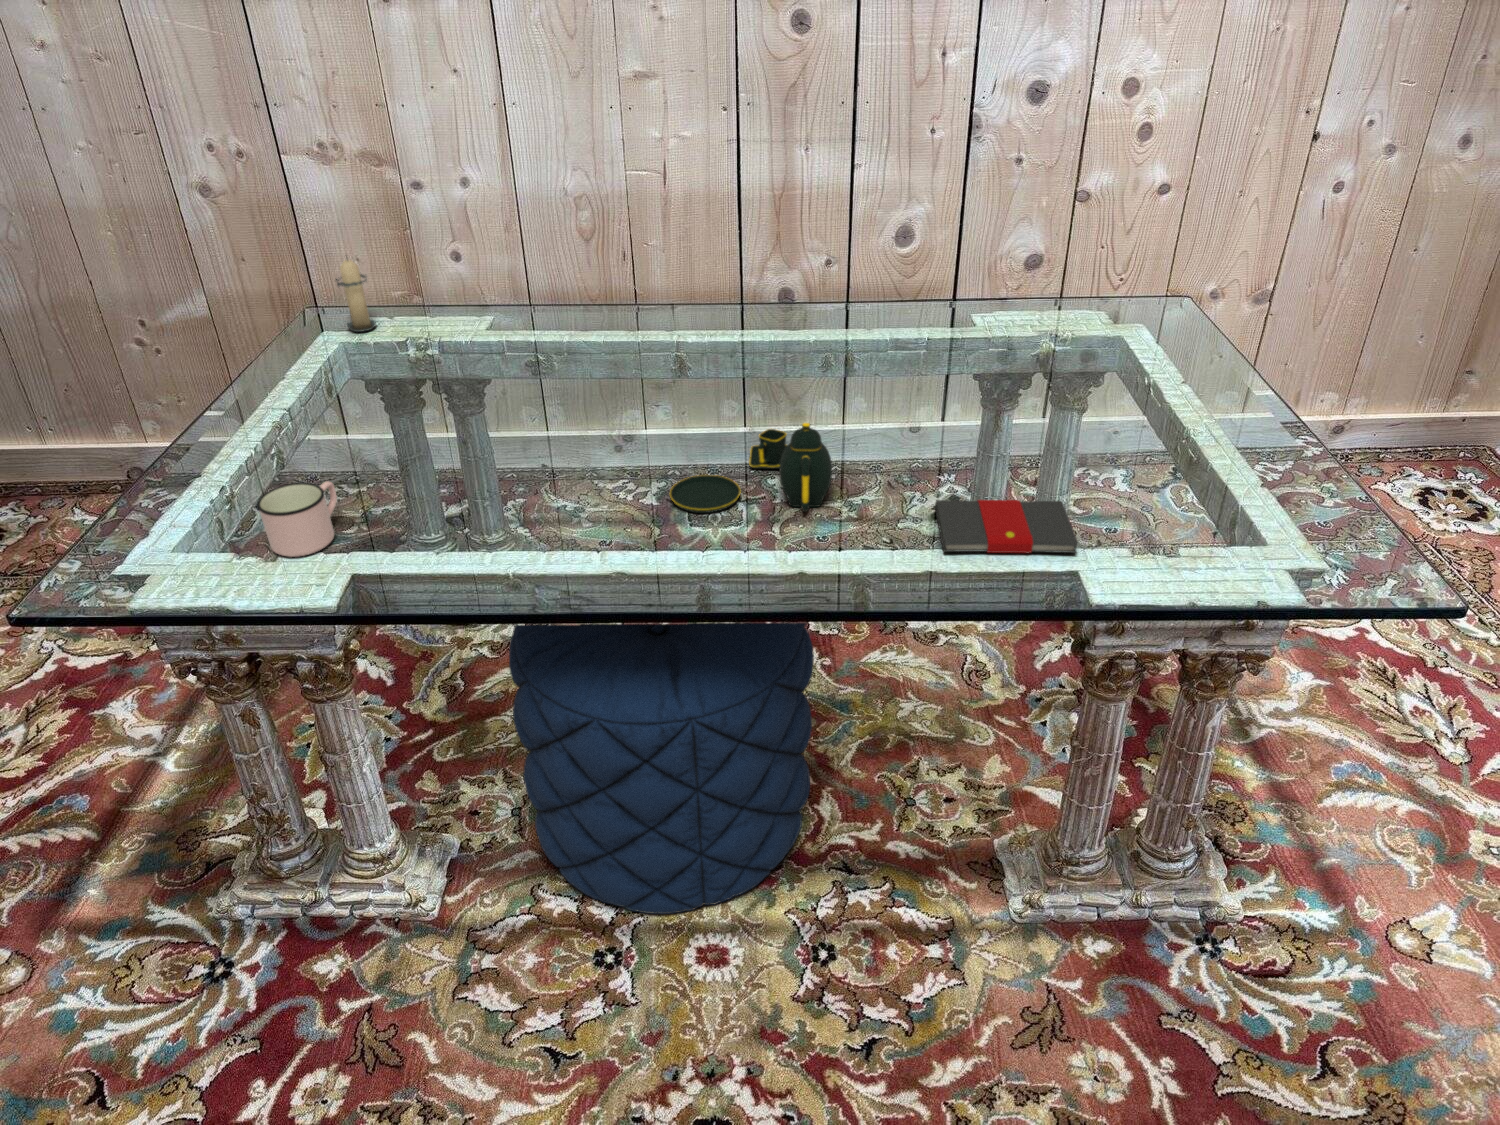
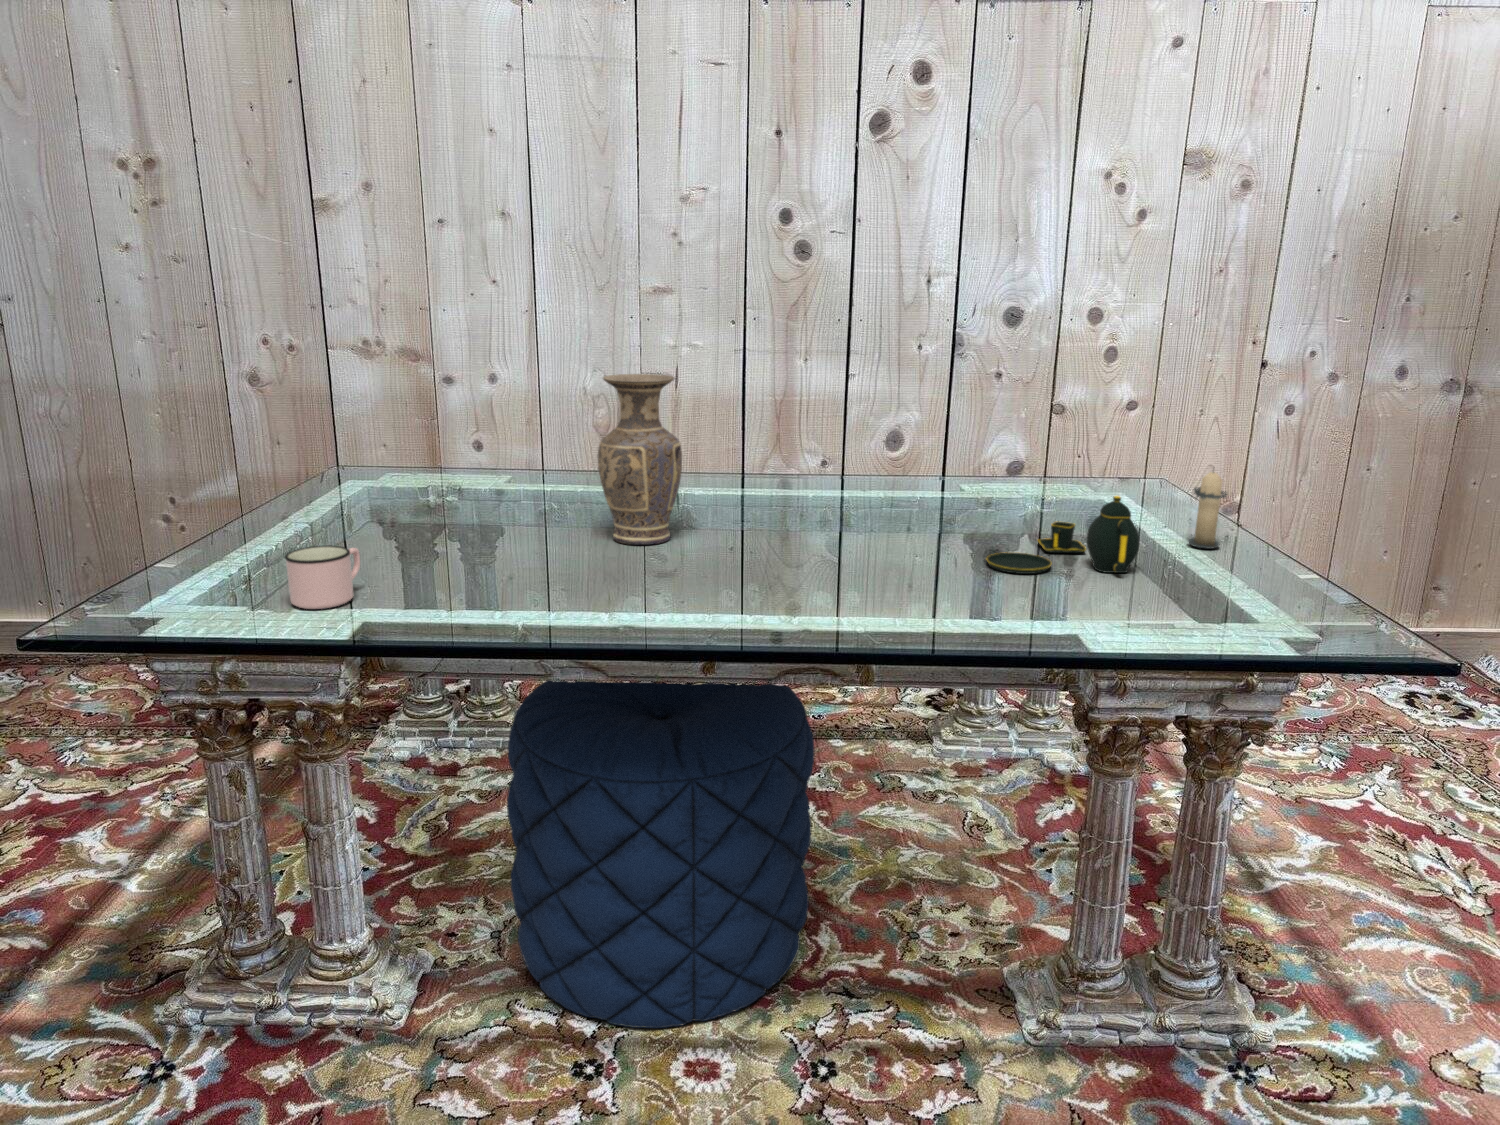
vase: none [575,238,668,431] -> present [598,374,682,545]
candle: present [336,259,376,332] -> present [1188,471,1227,548]
teapot: present [670,423,832,513] -> present [987,496,1140,574]
book: present [935,500,1078,553] -> none [933,583,1072,621]

